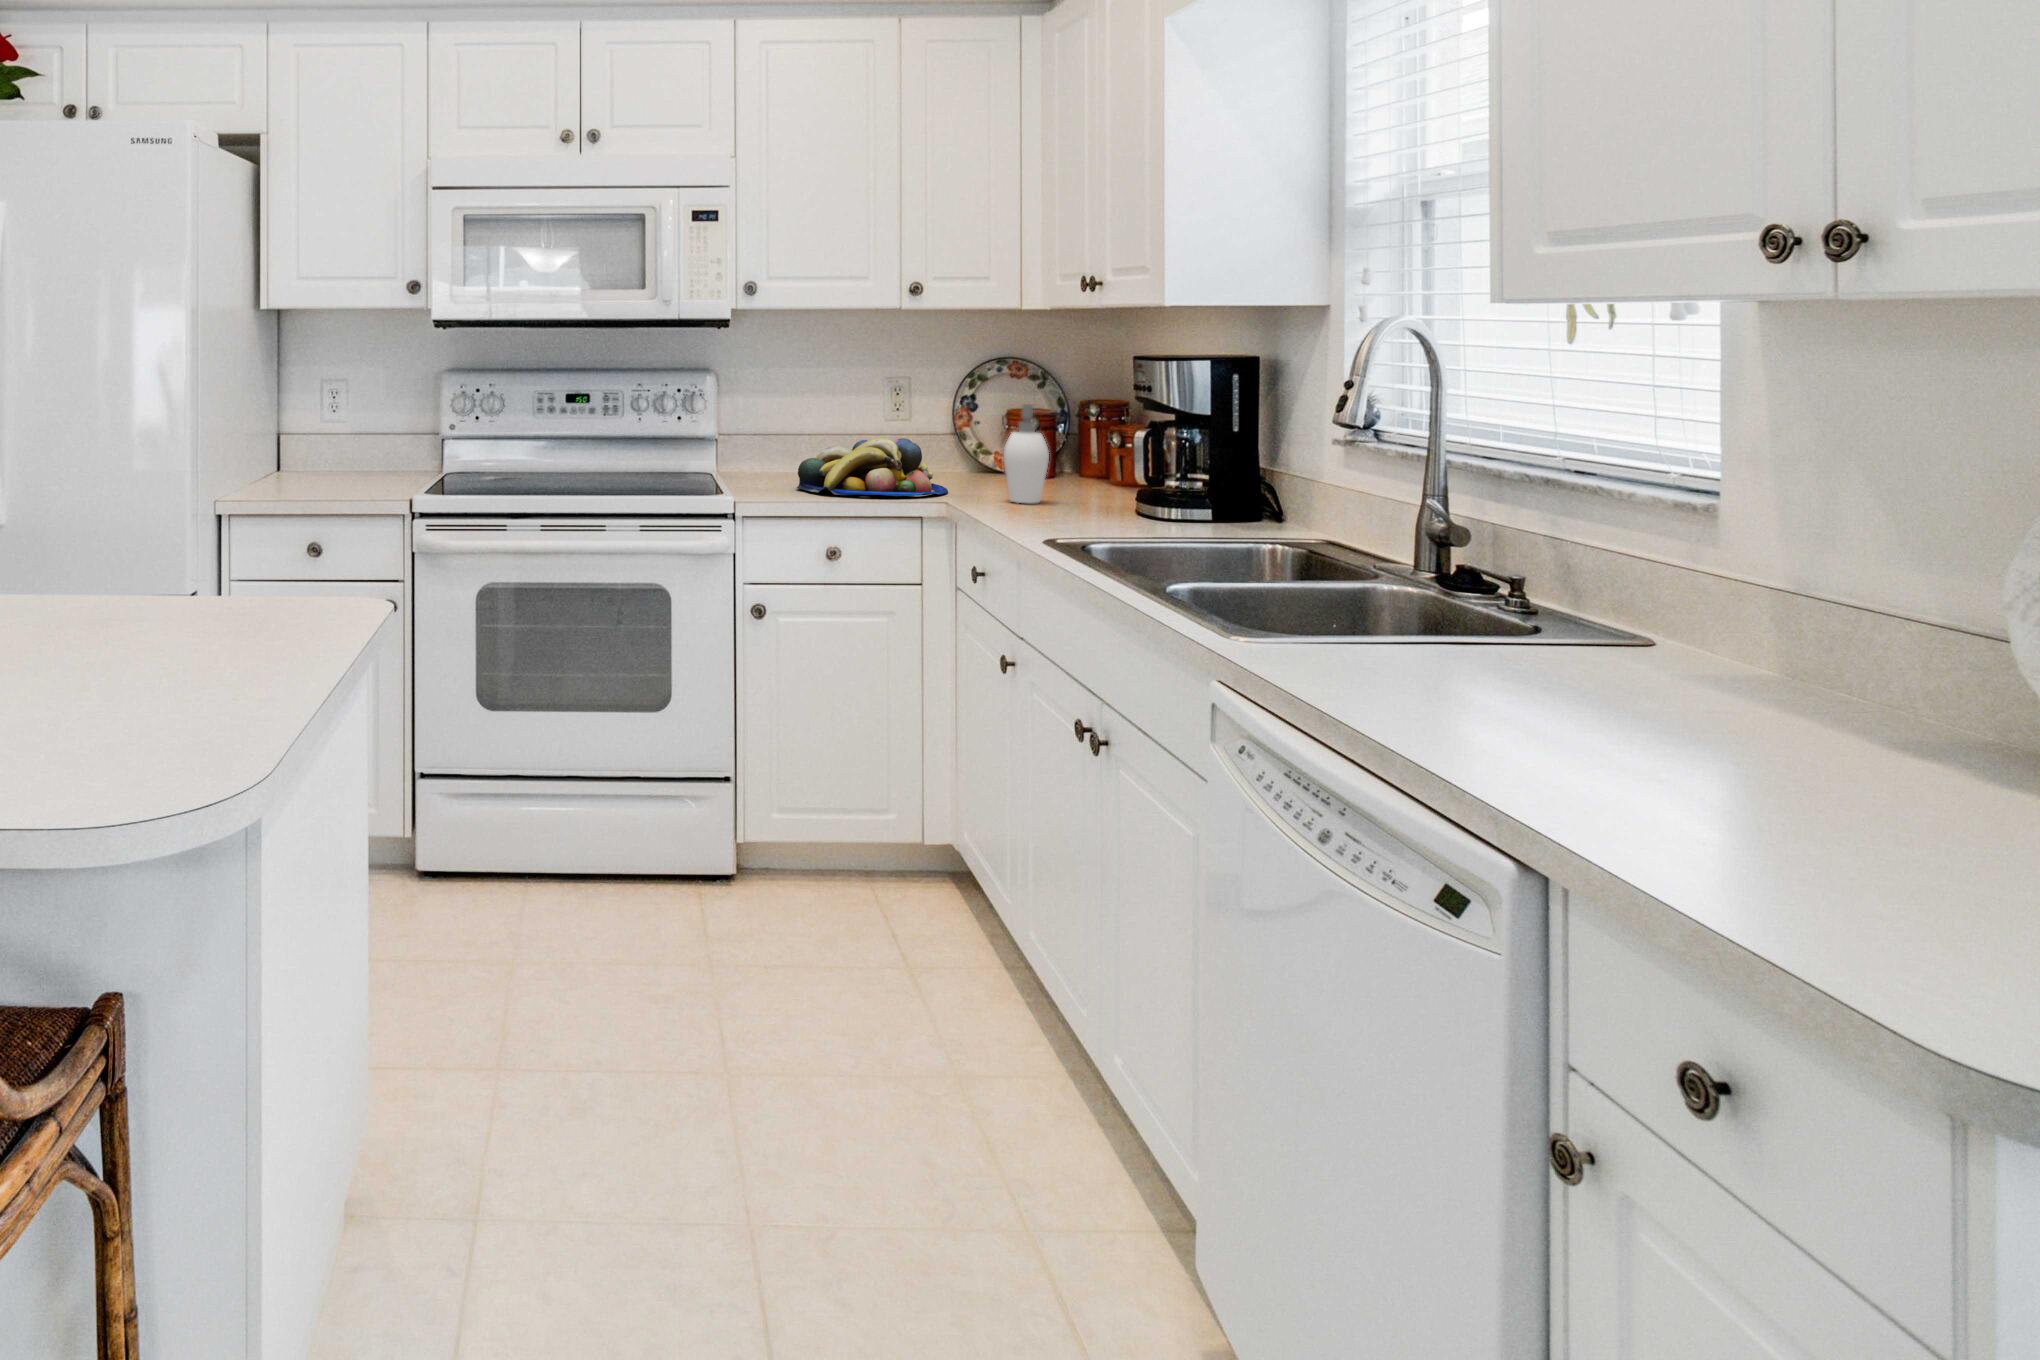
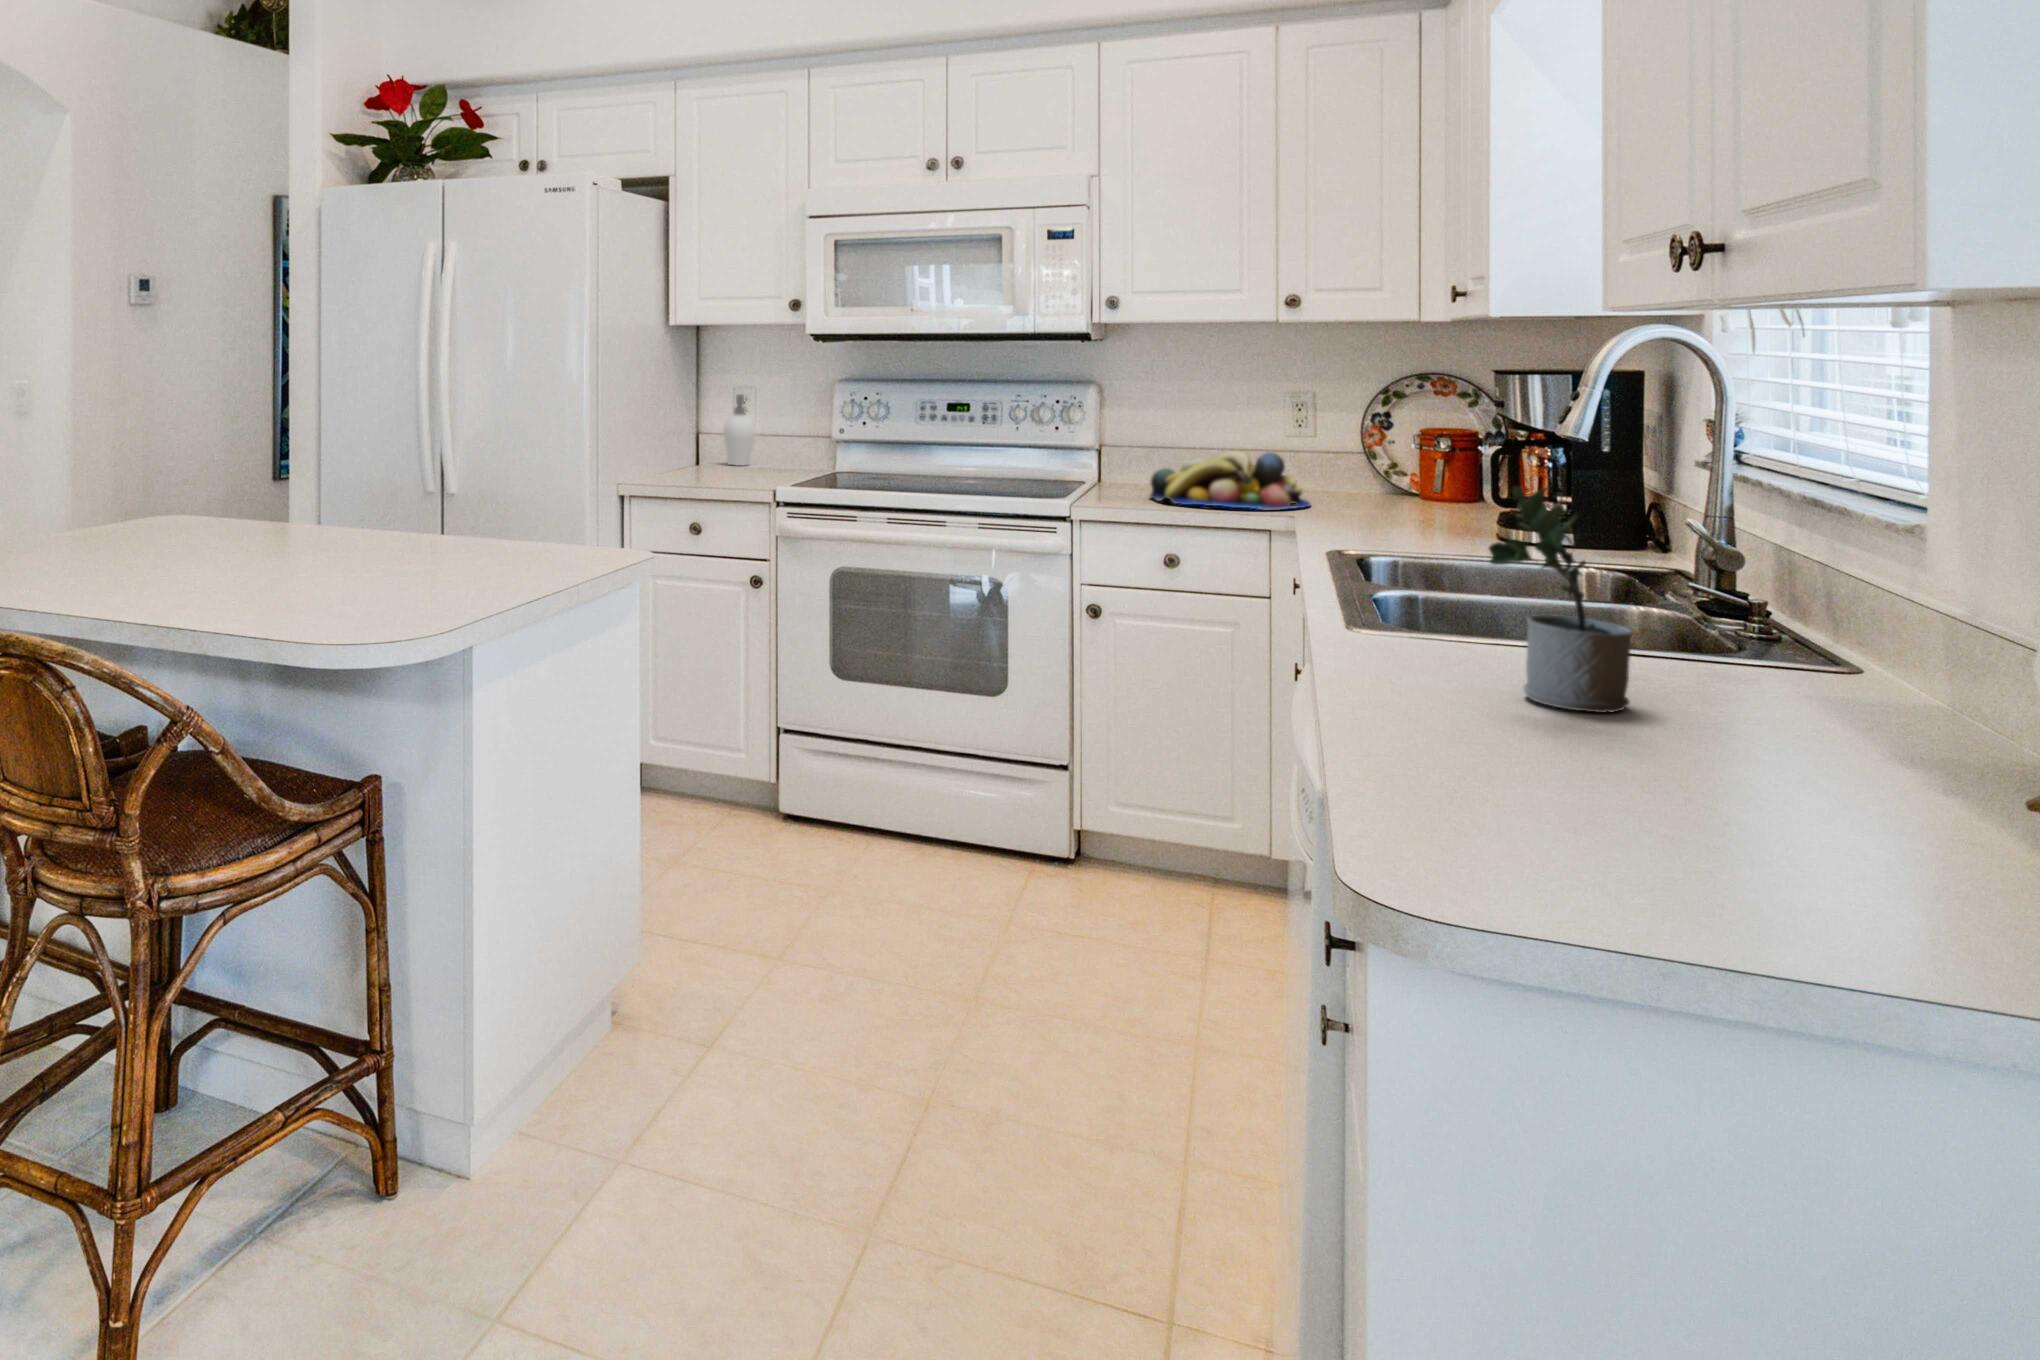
soap dispenser: present [1003,404,1049,503] -> present [723,394,755,466]
potted plant: none [1599,472,1772,730] -> present [1489,487,1632,713]

